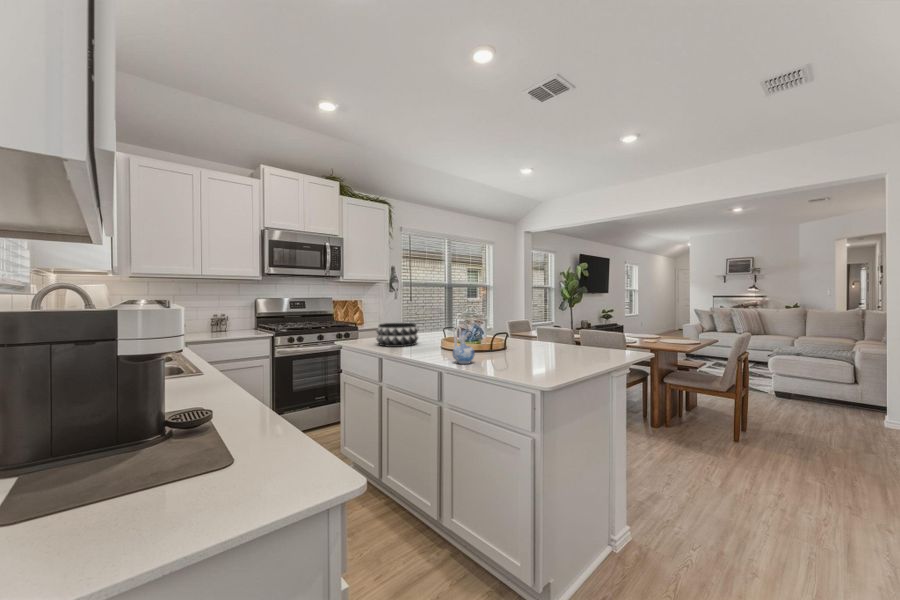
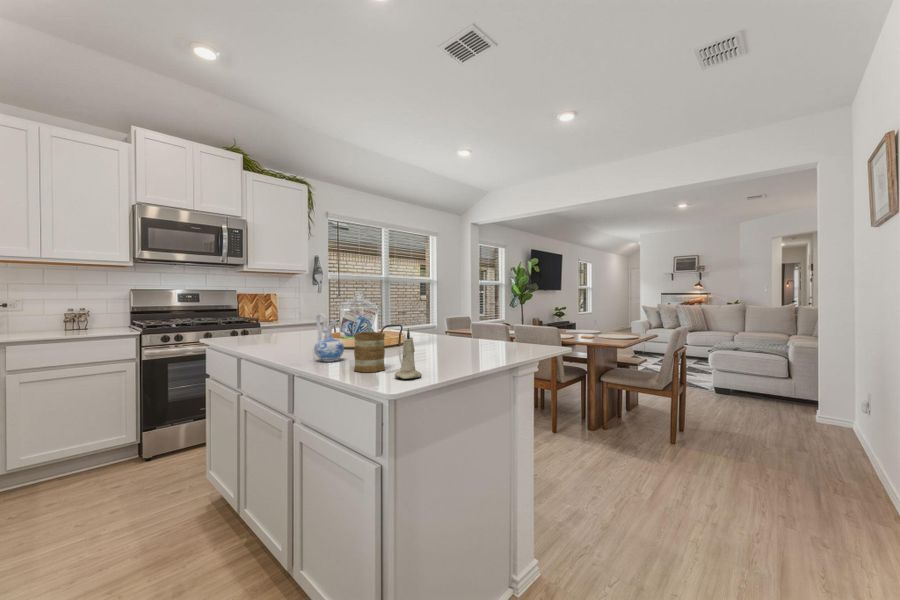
decorative bowl: present [376,323,418,347] -> none [251,315,307,343]
candle: none [532,340,553,379] -> present [395,328,422,379]
mug: none [490,342,517,373] -> present [354,332,385,372]

